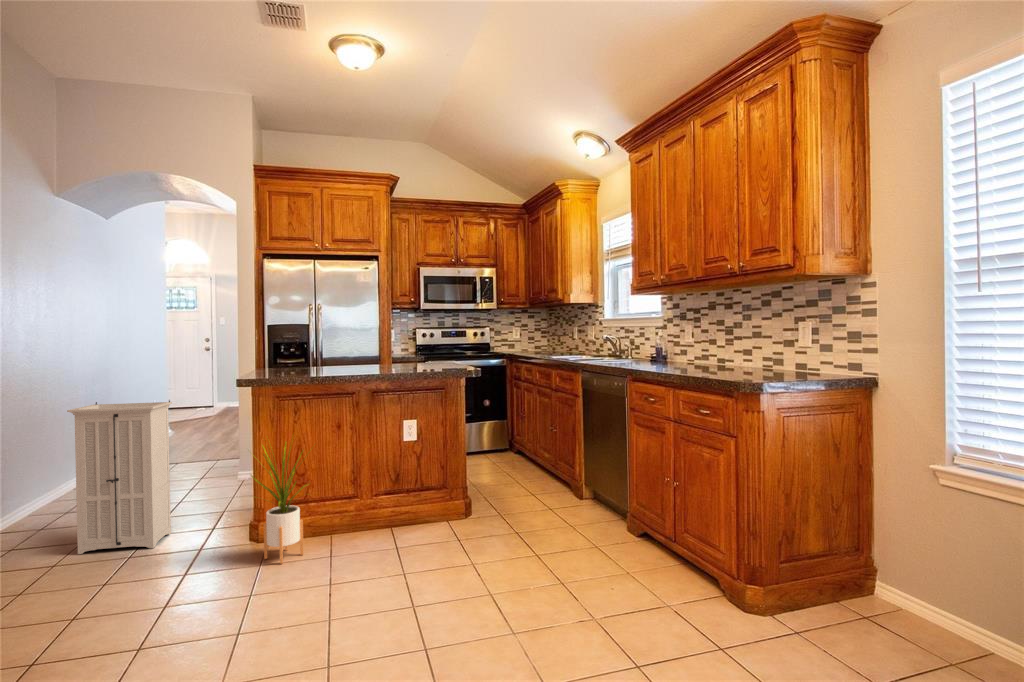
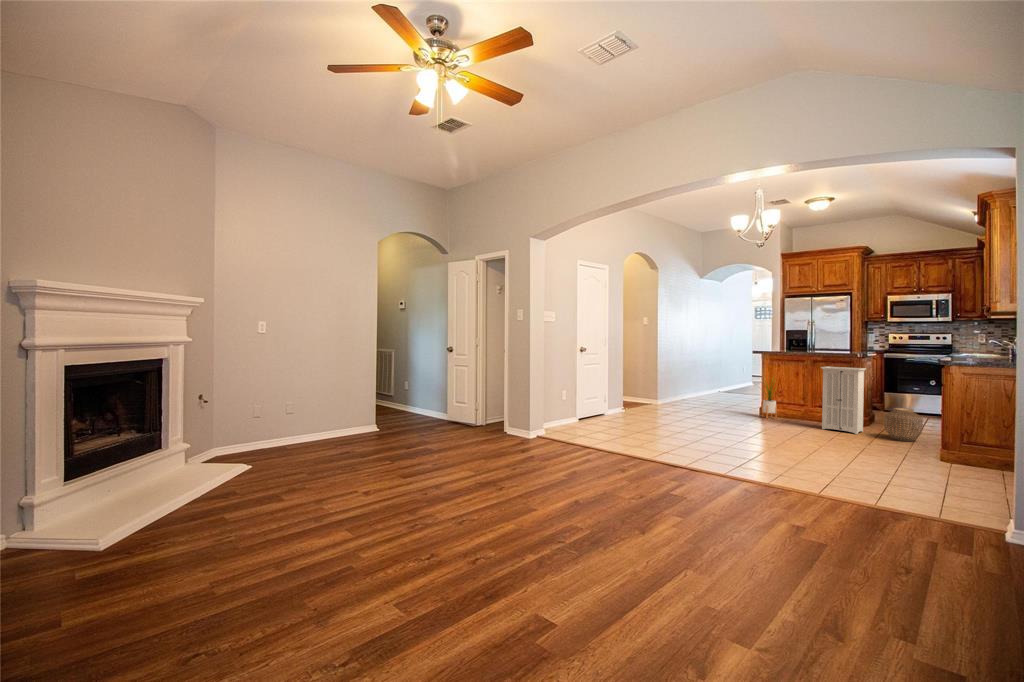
storage cabinet: present [67,400,172,554] -> present [821,366,866,434]
woven basket: none [545,479,608,553] -> present [884,408,923,441]

